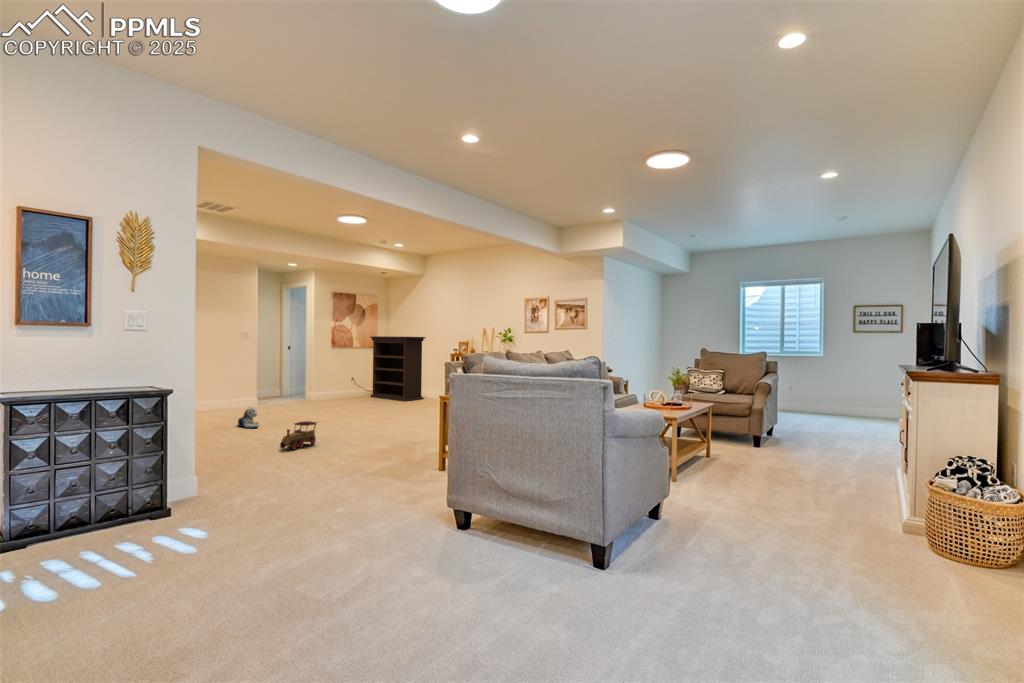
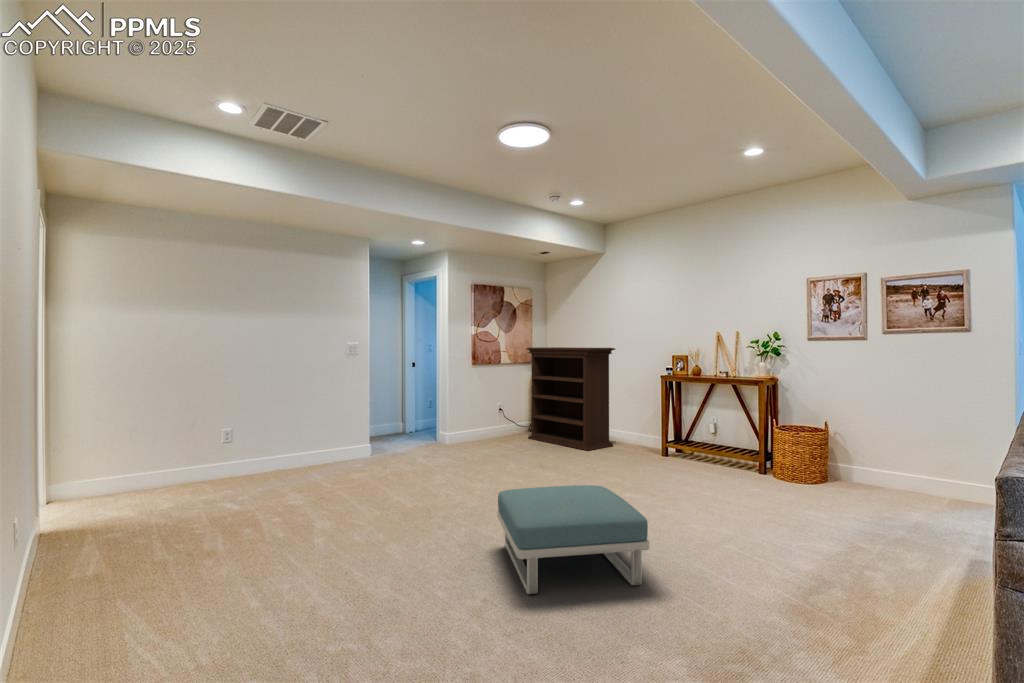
footstool: none [328,401,395,440] -> present [497,485,649,594]
plush toy: present [238,408,258,428] -> none [335,487,370,528]
toy train: present [280,421,316,450] -> none [412,553,492,644]

